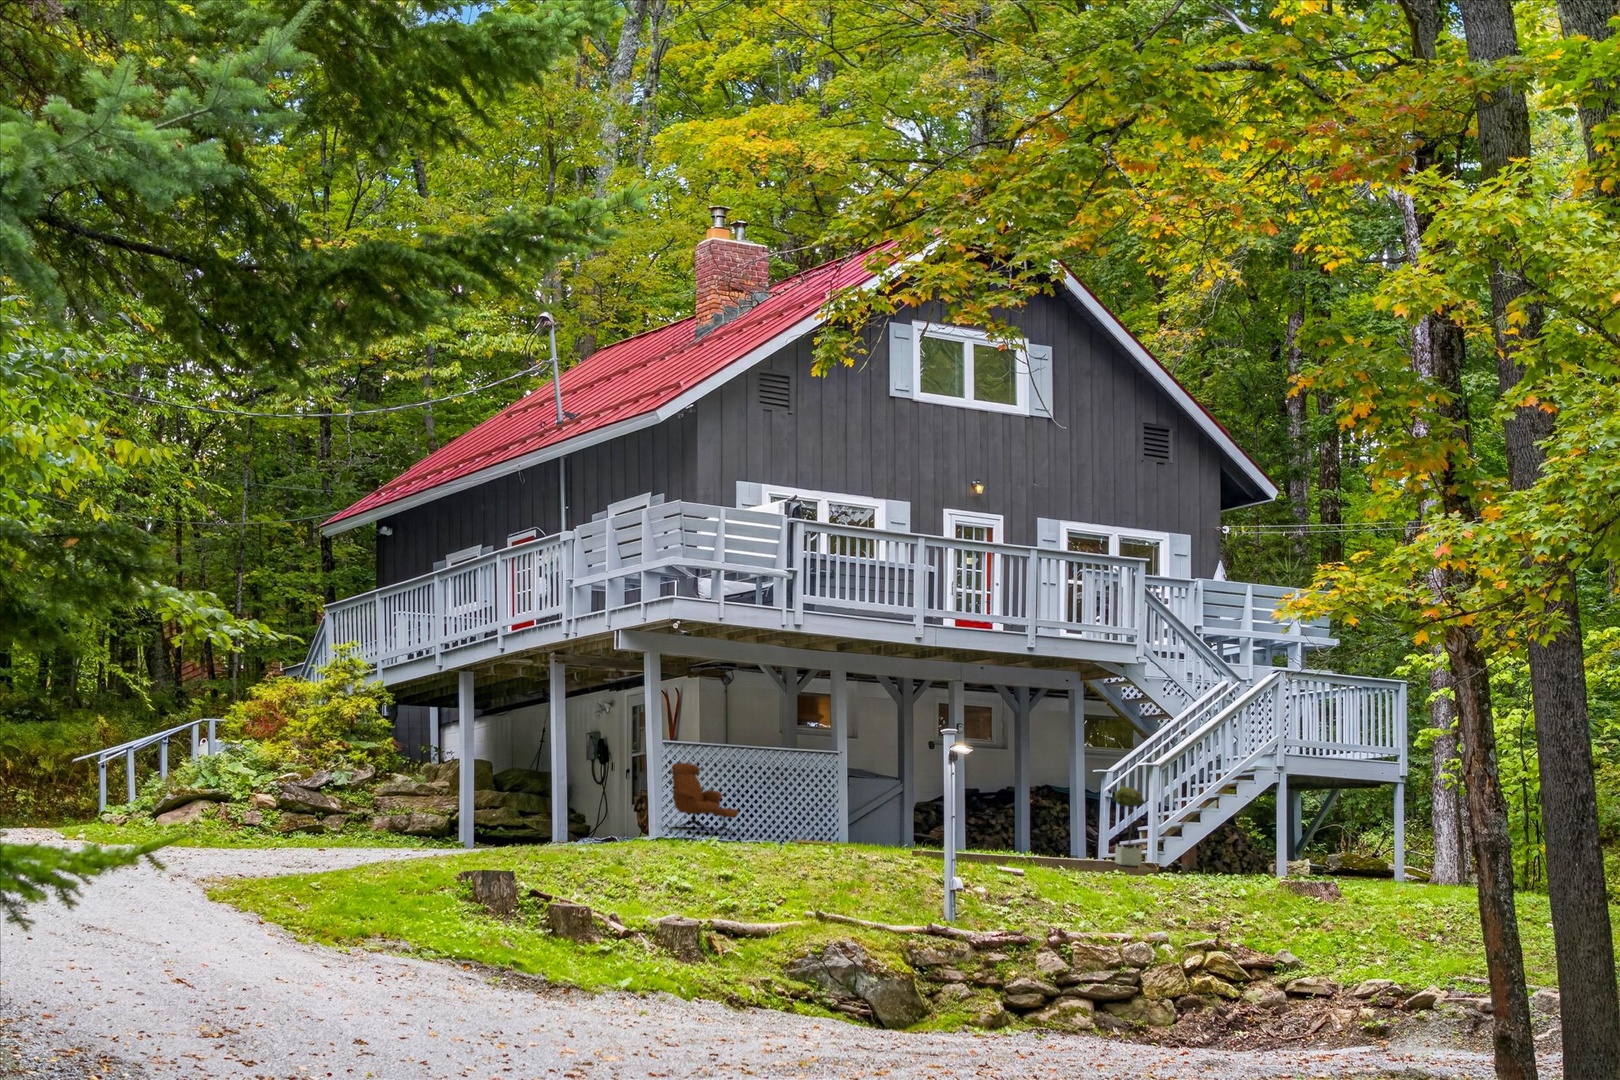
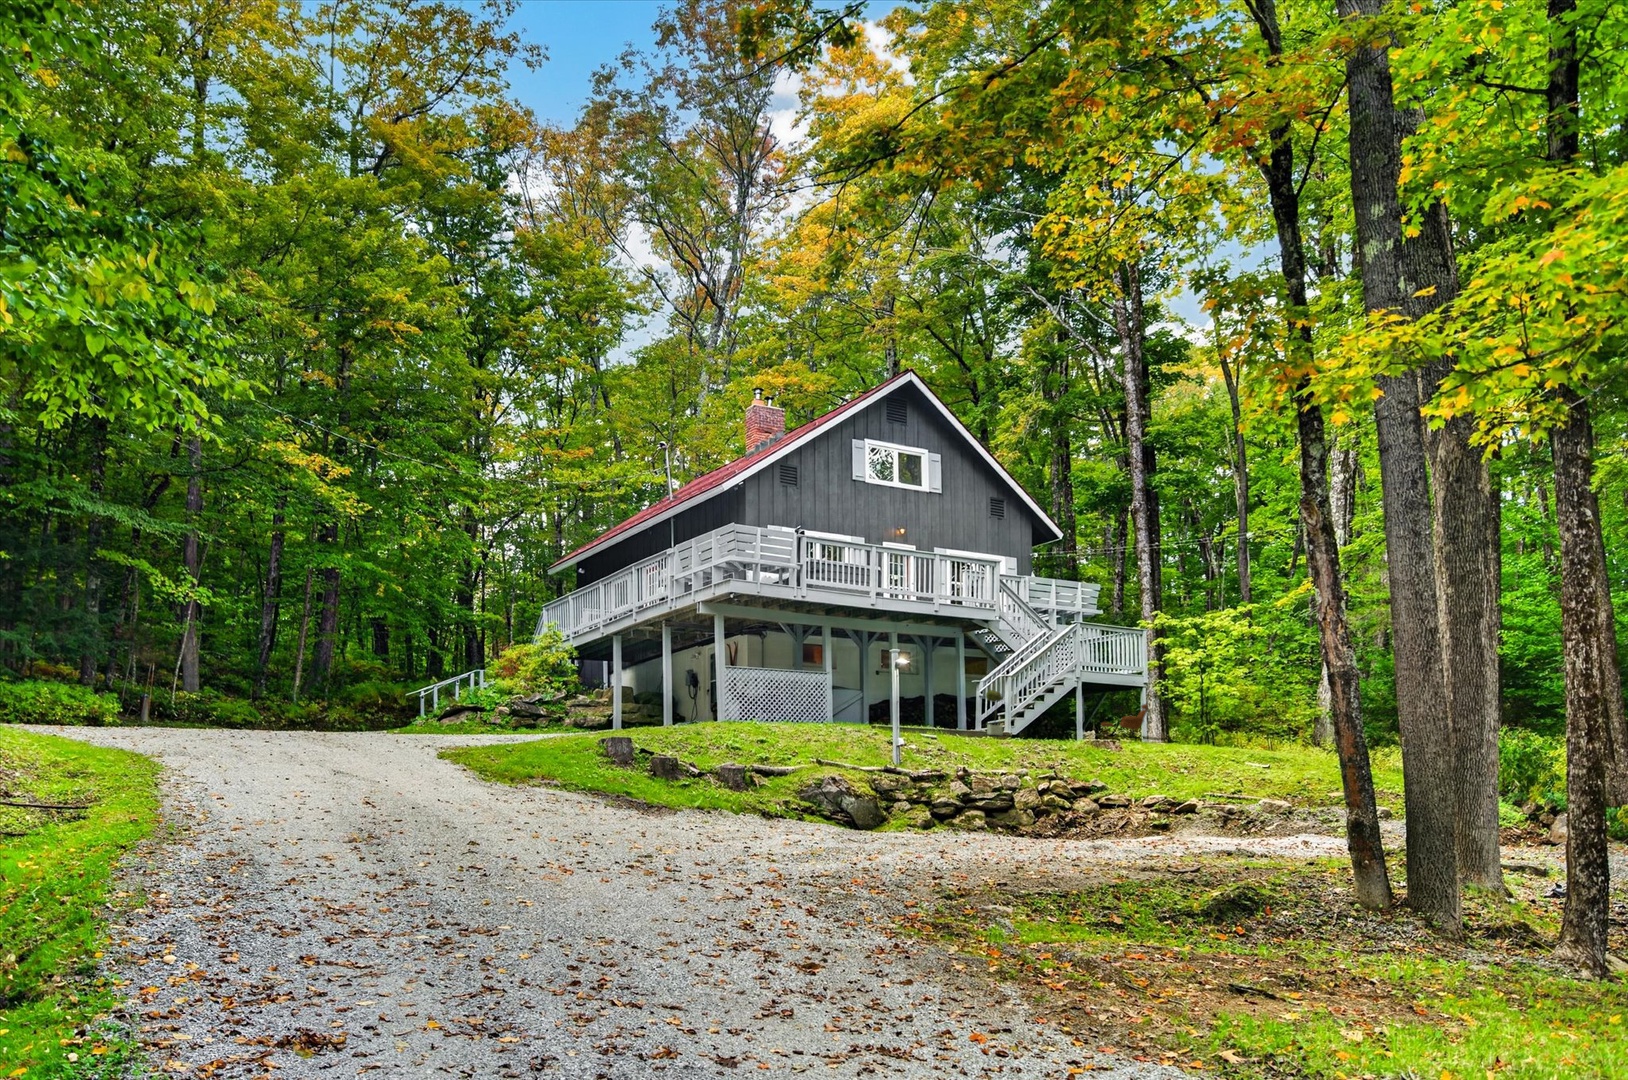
lounge chair: present [672,763,739,833] -> present [1101,704,1148,736]

